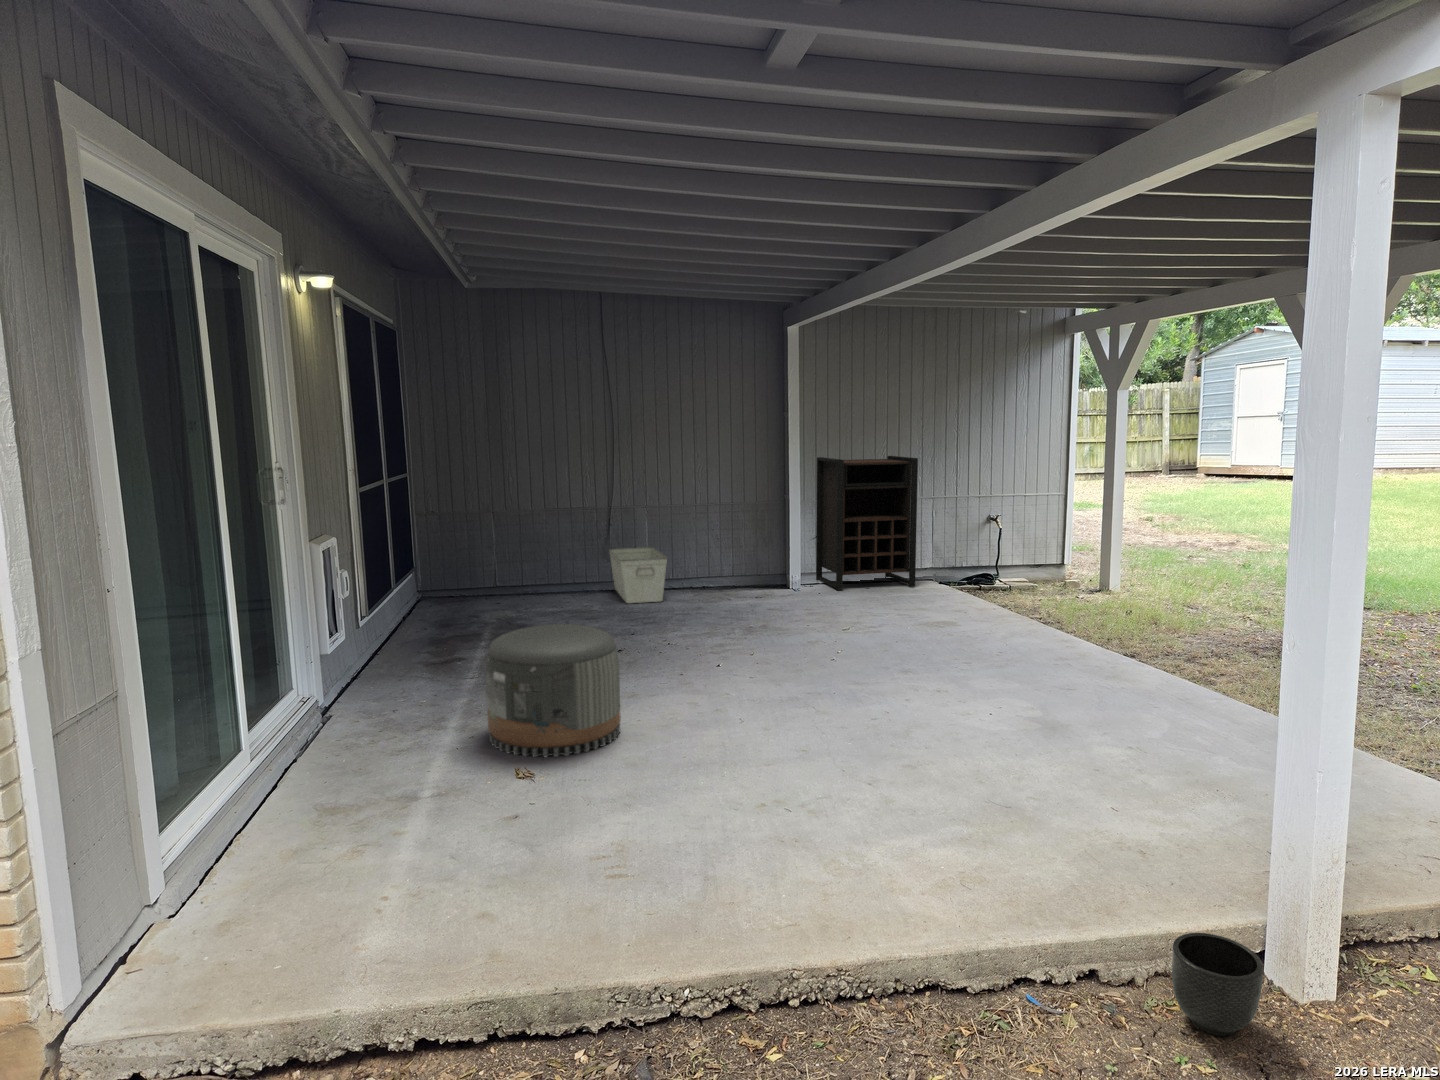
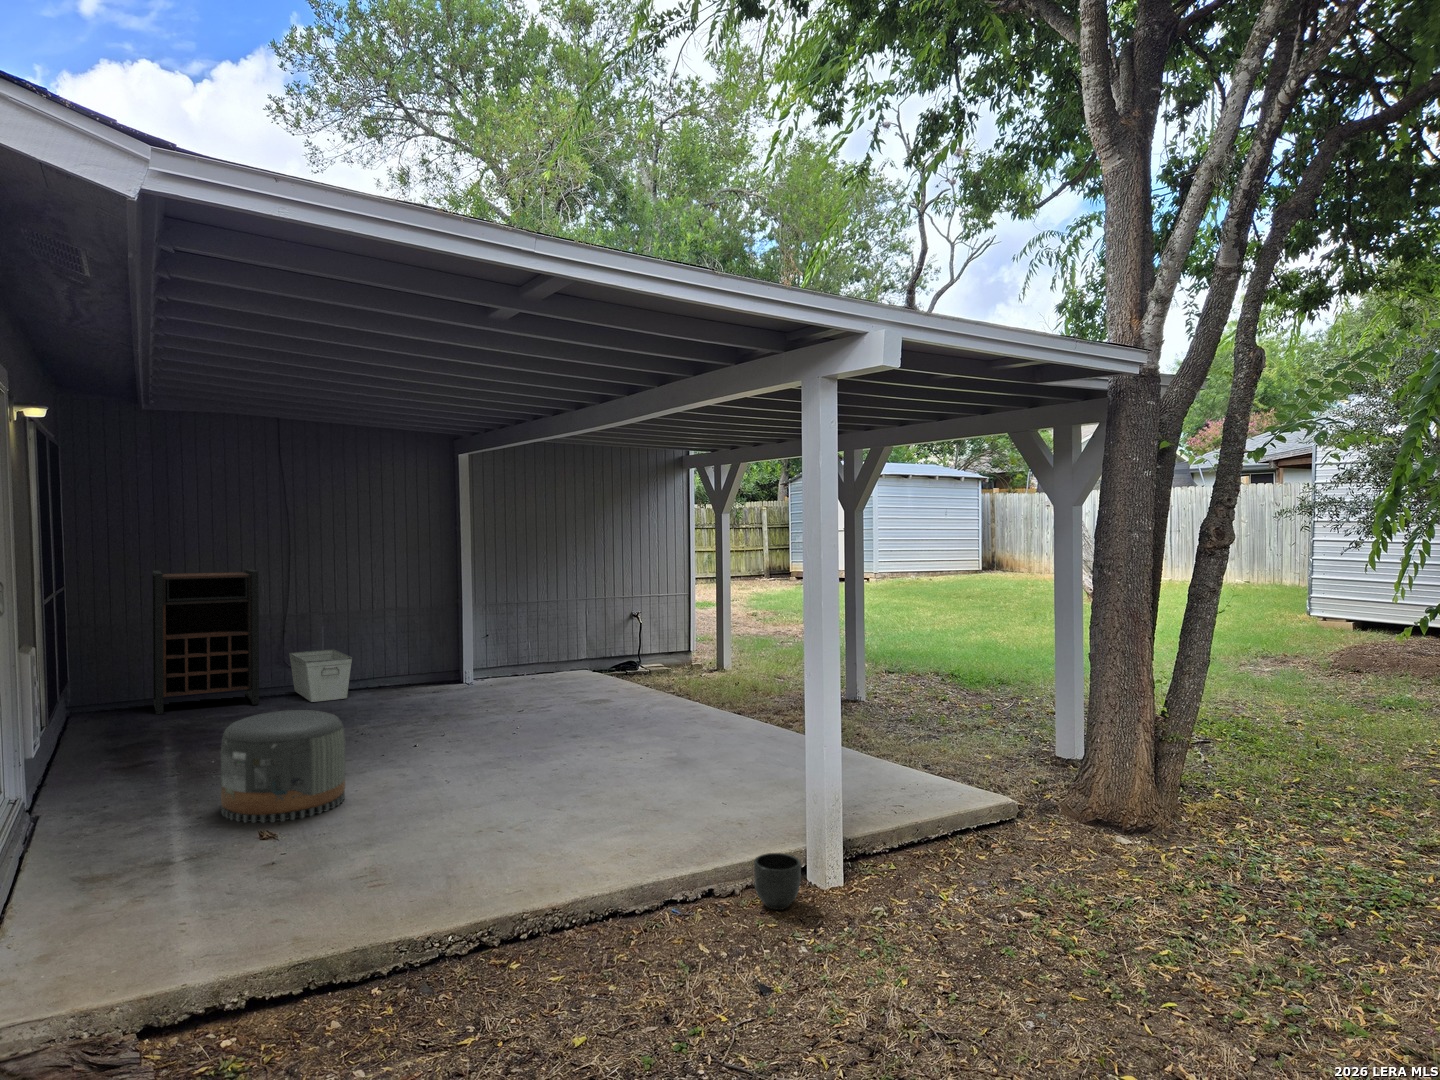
shelving unit: present [816,456,918,591] -> present [153,569,259,714]

